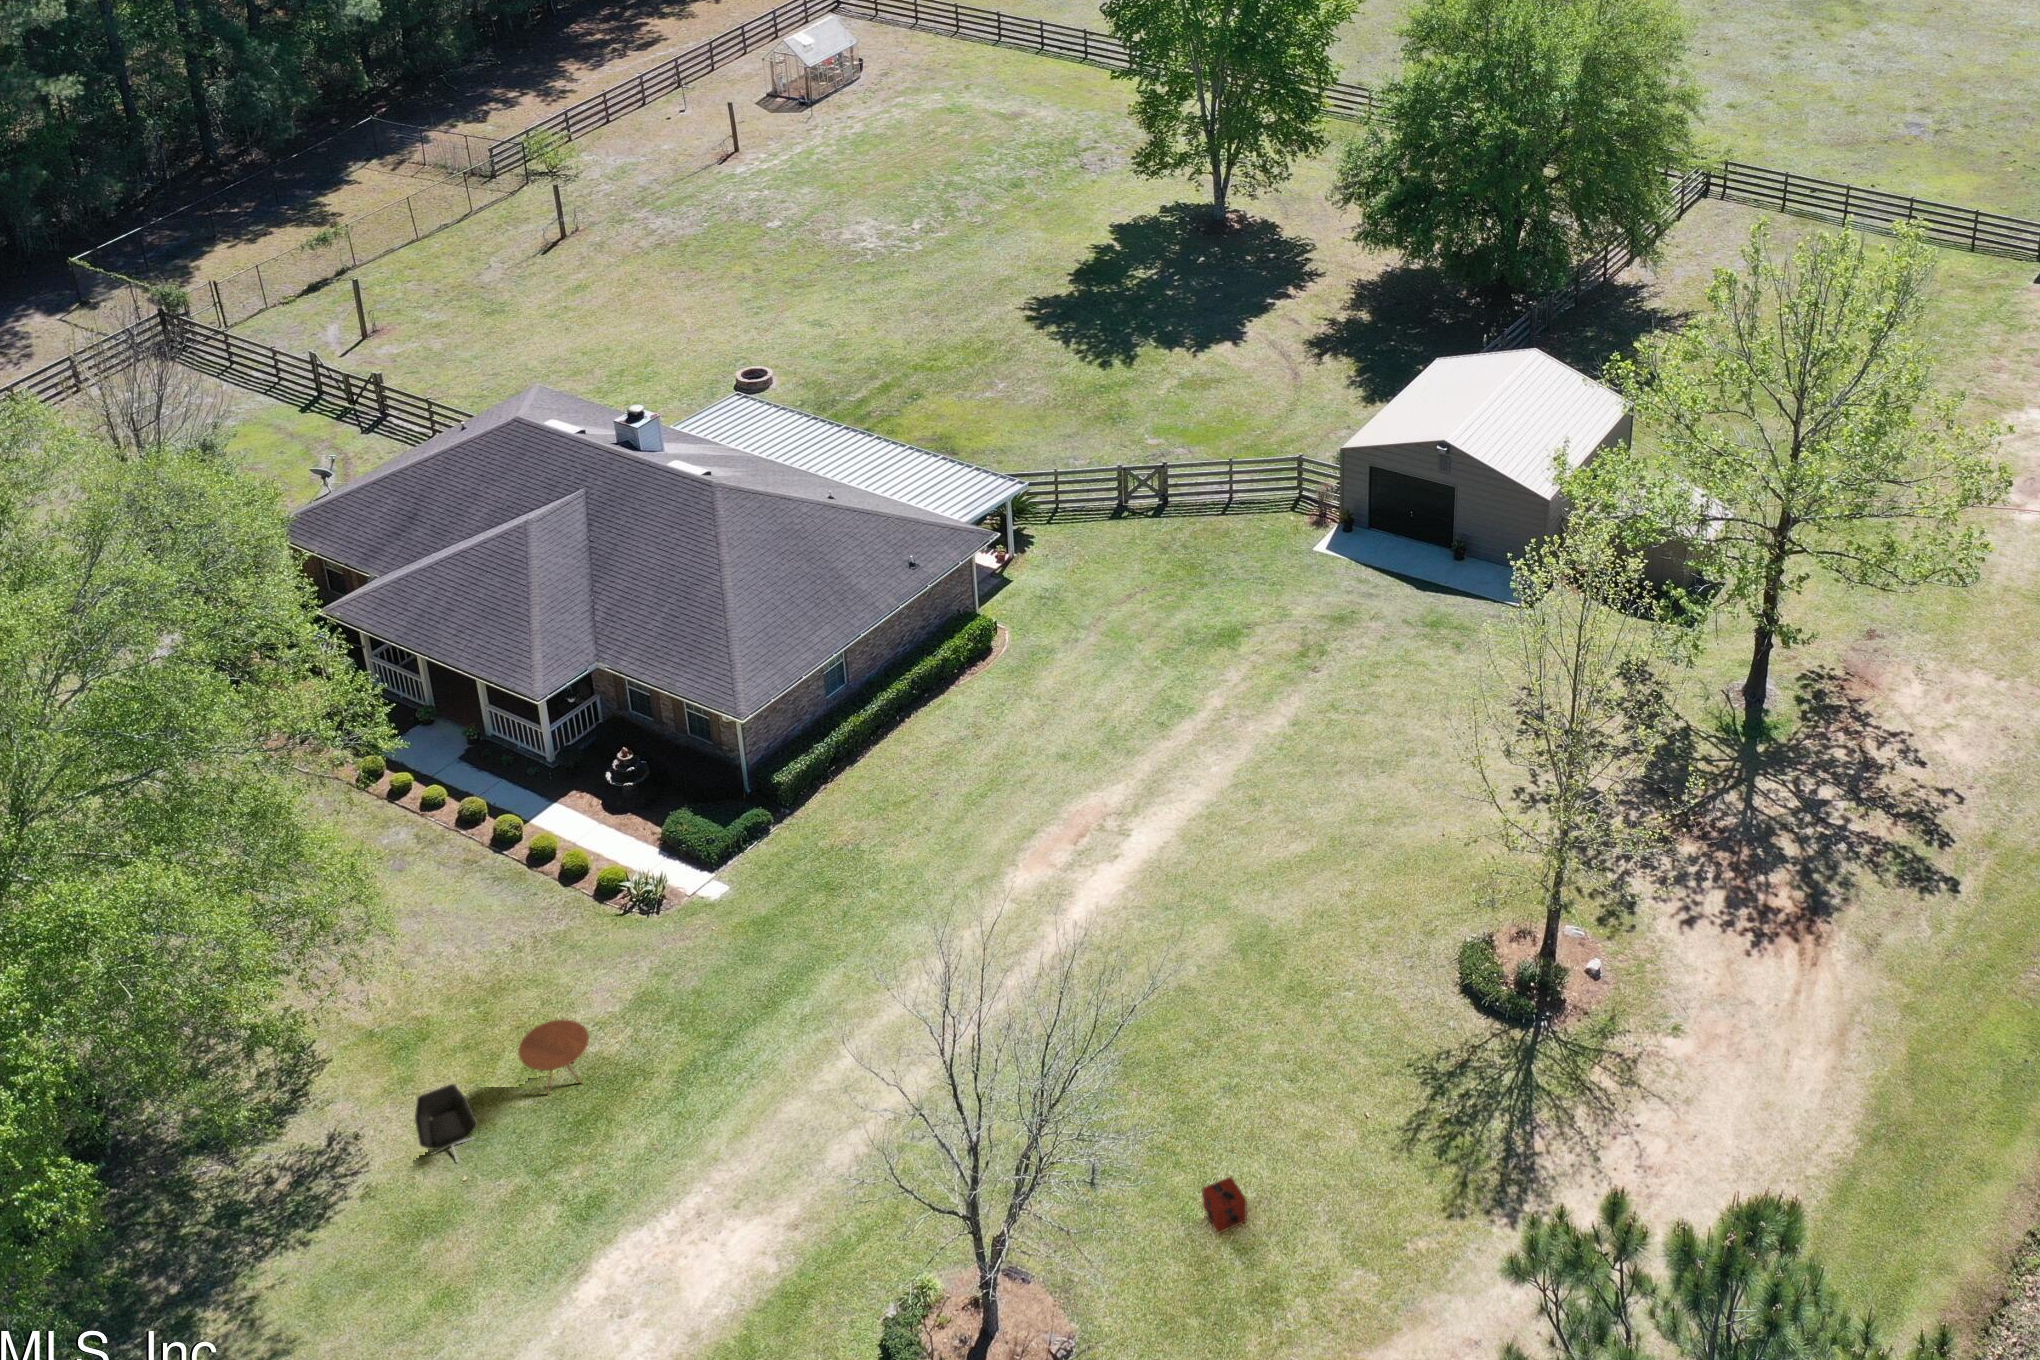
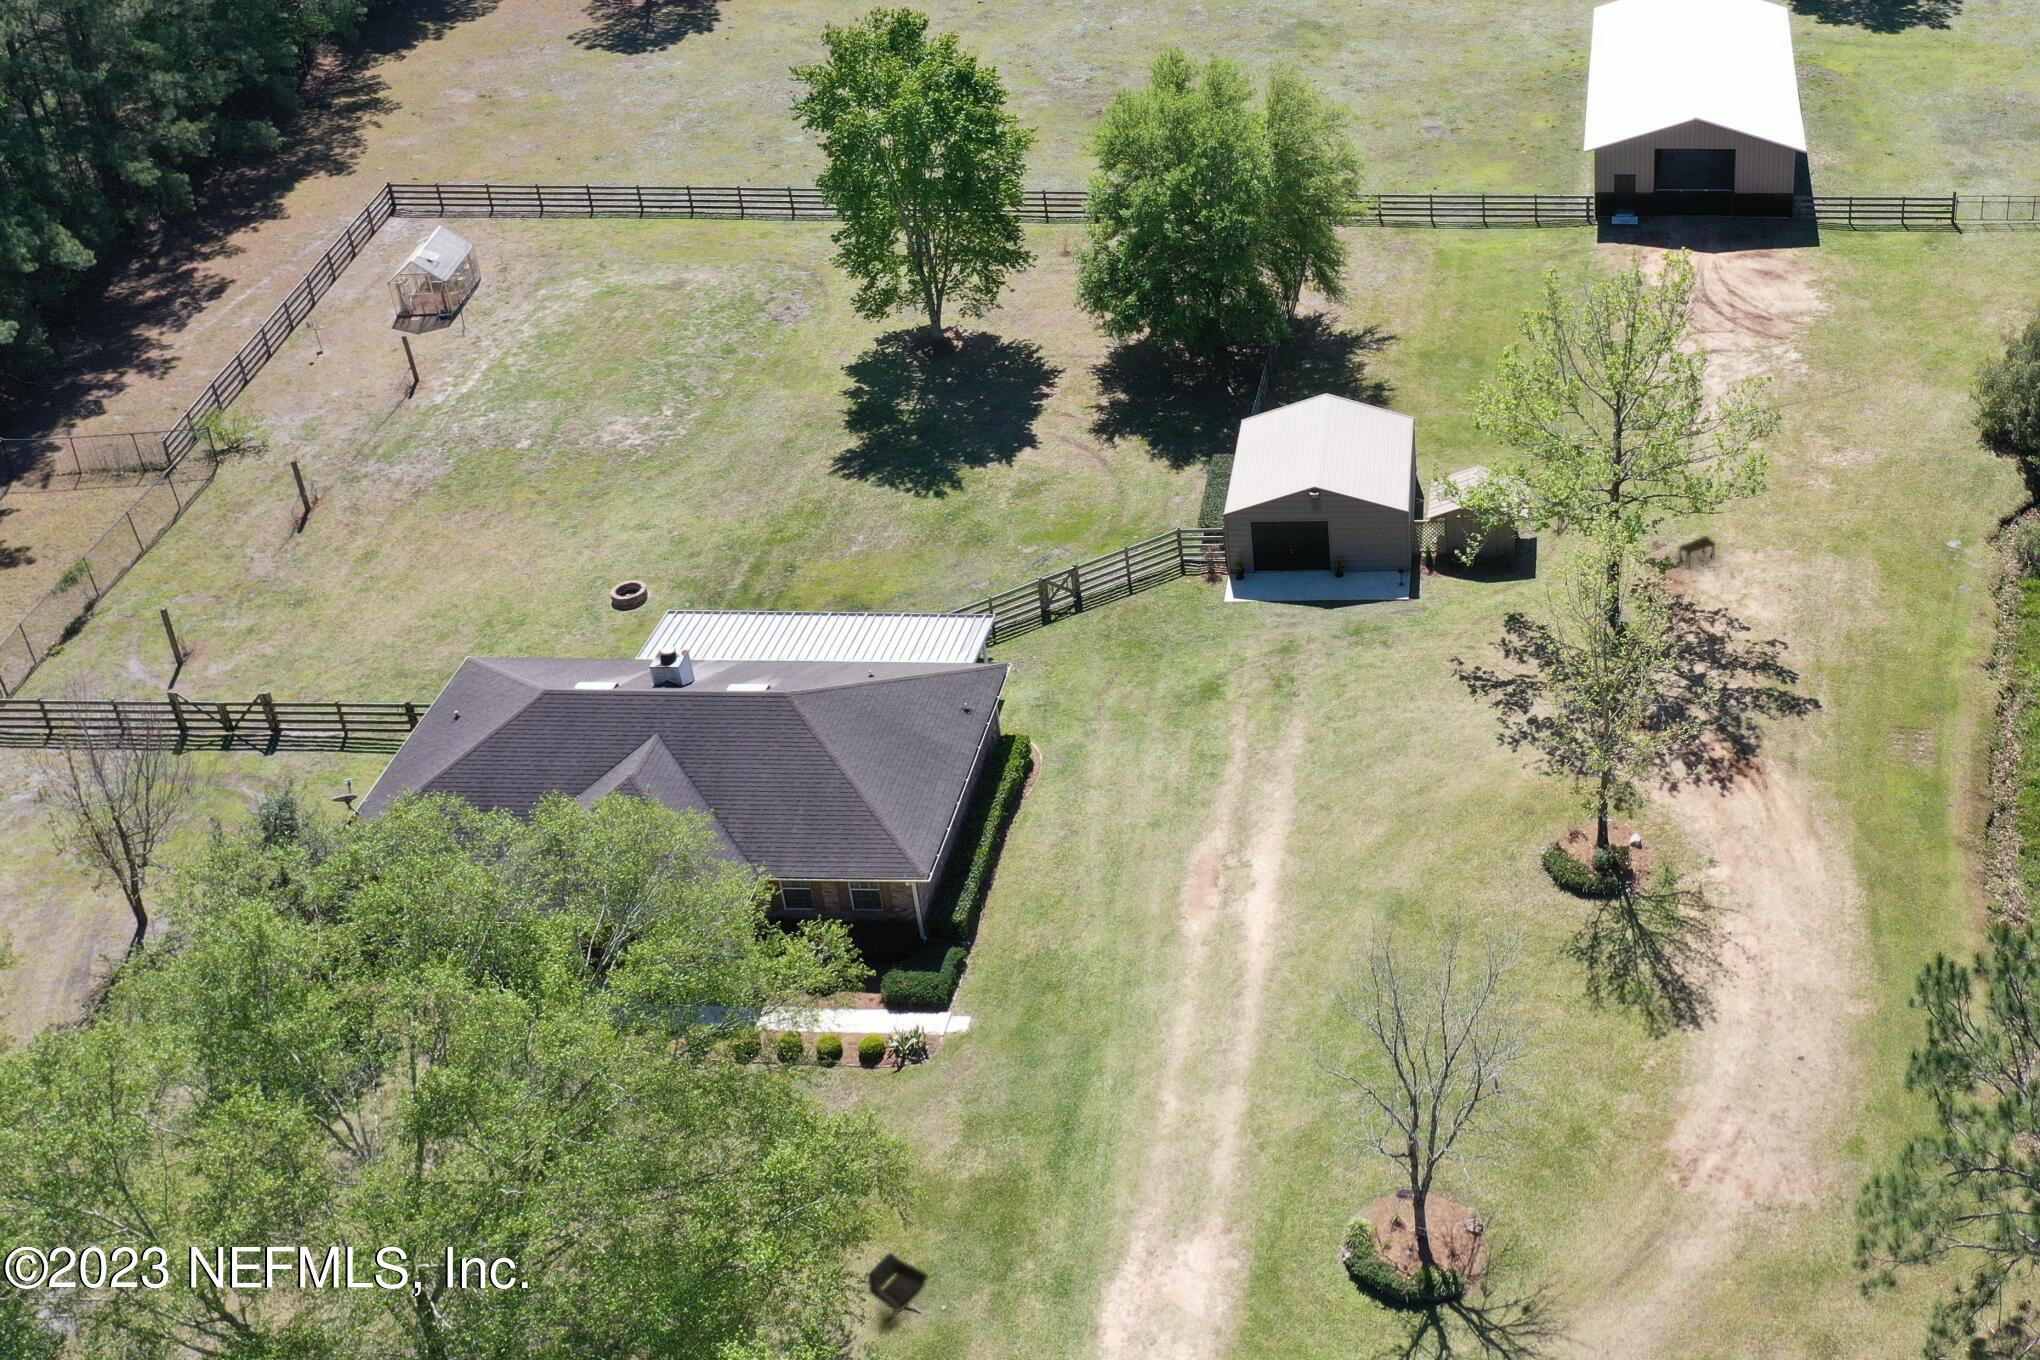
bench: none [1886,634,1944,670] -> present [1678,536,1715,567]
round table: present [518,1019,589,1093] -> none [919,1166,979,1234]
storage box: present [1202,1177,1247,1233] -> none [1497,1068,1531,1112]

